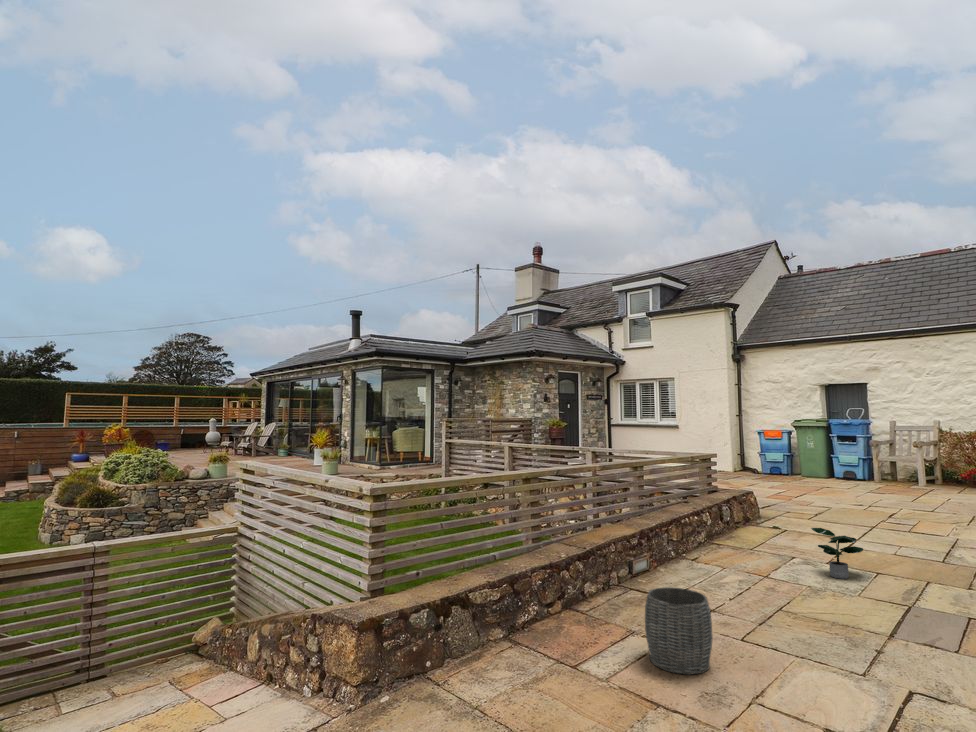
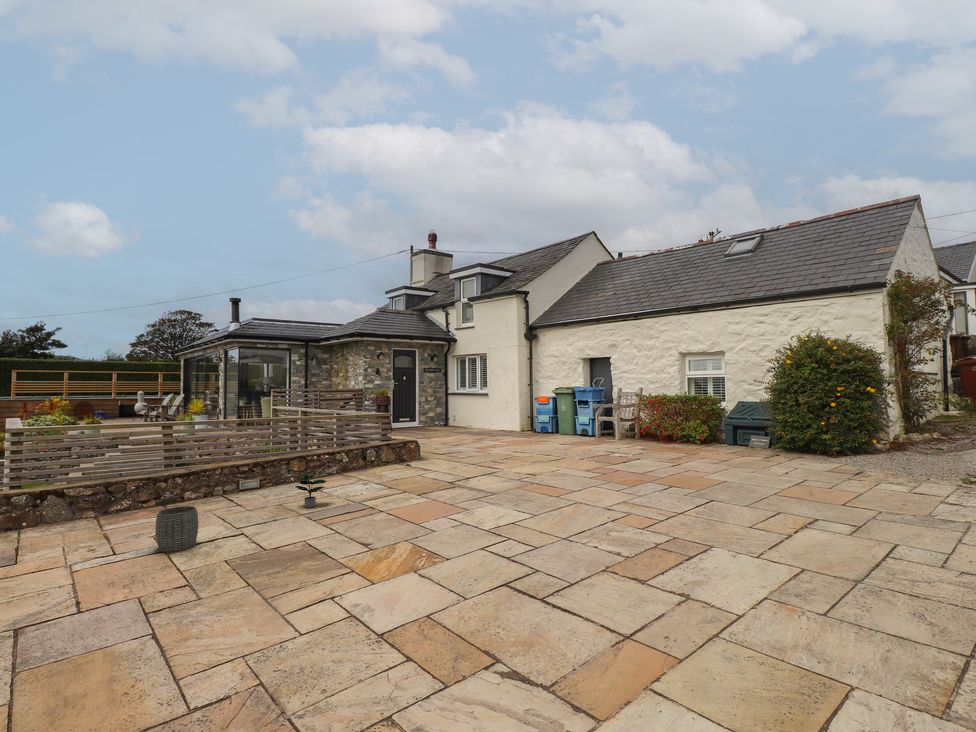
woven basket: present [645,587,712,675] -> present [156,506,198,552]

